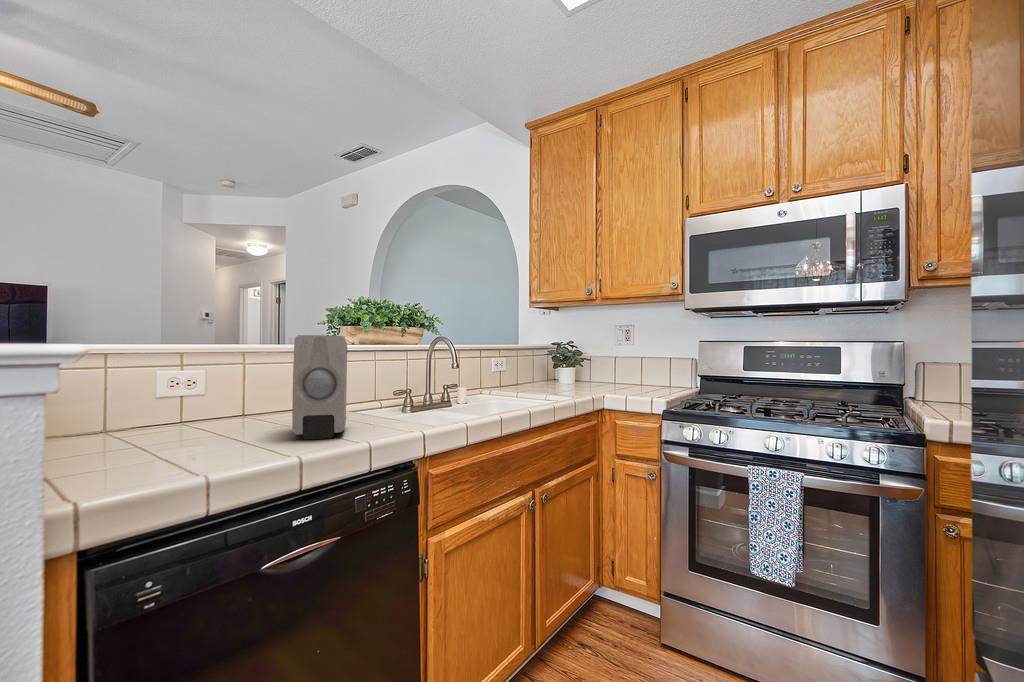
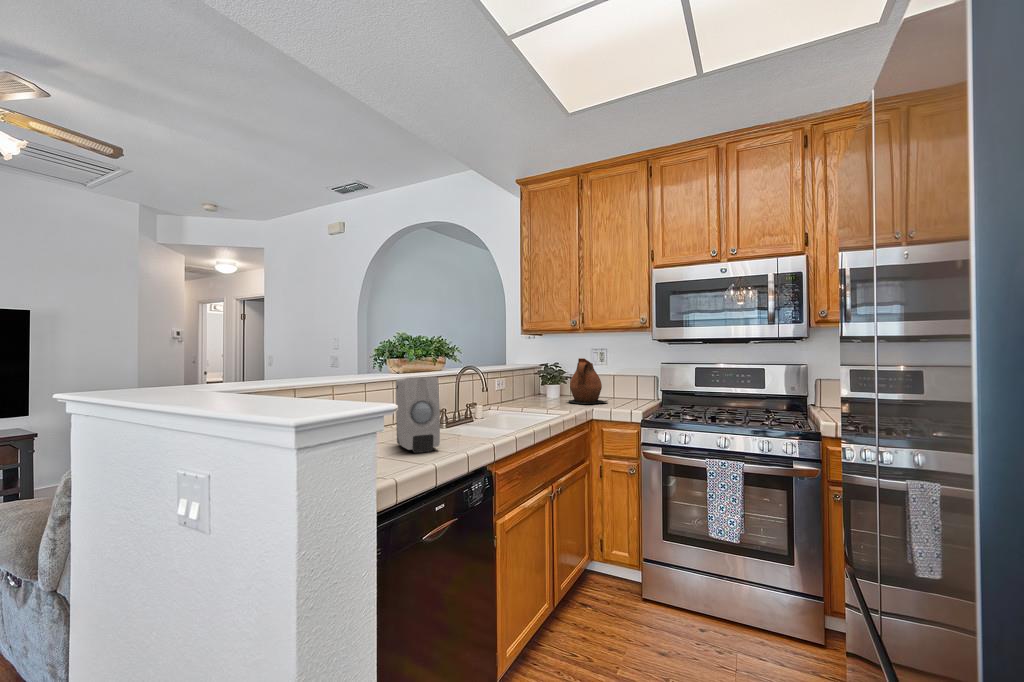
ceramic pitcher: none [578,335,630,391] -> present [569,358,607,404]

